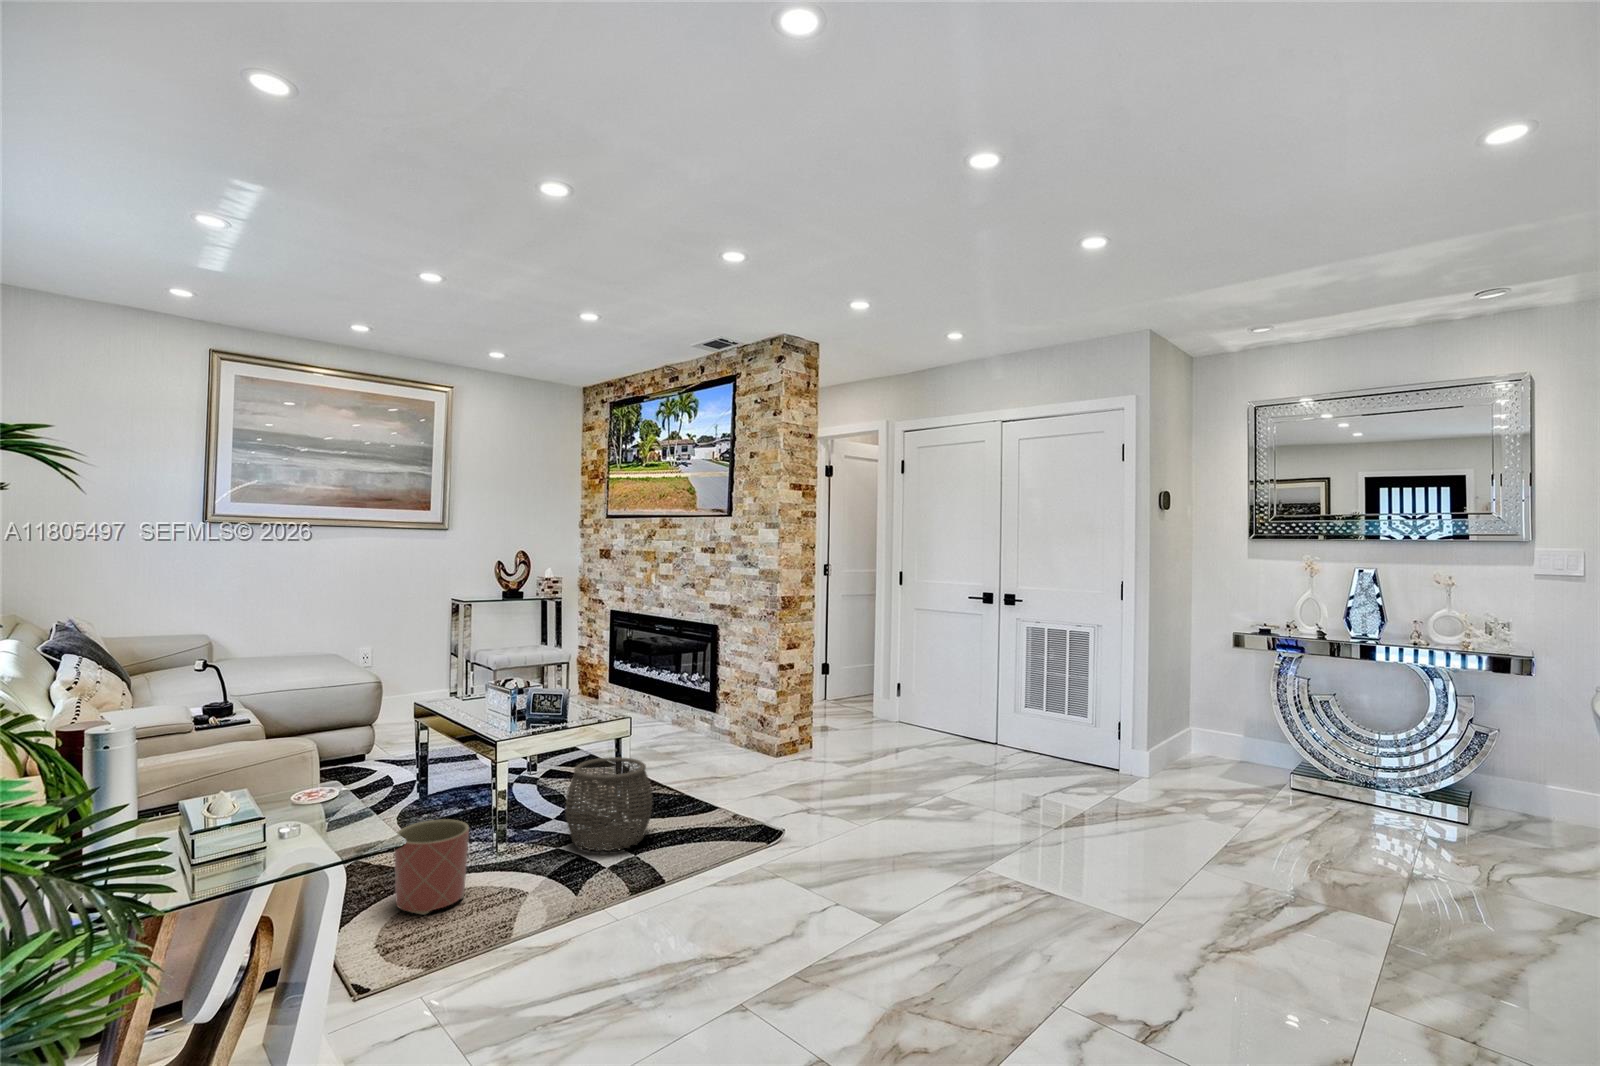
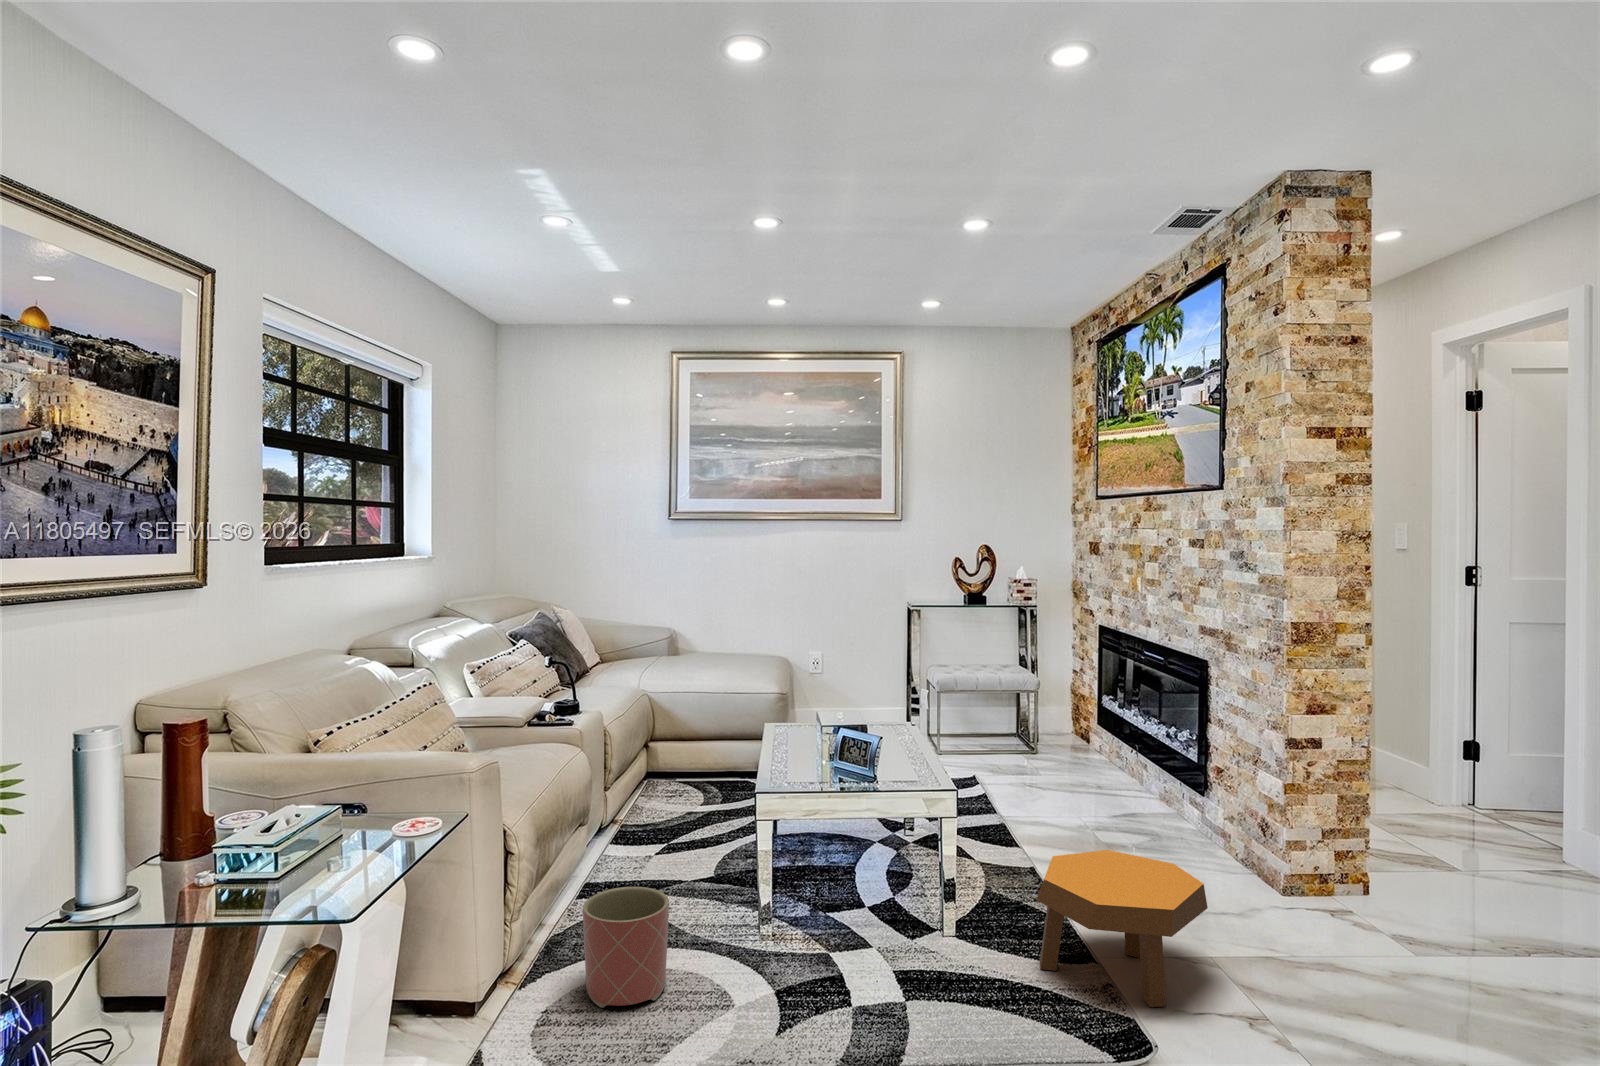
footstool: none [685,739,777,817] -> present [1036,850,1208,1007]
woven basket: present [565,757,653,851] -> none [828,847,955,995]

